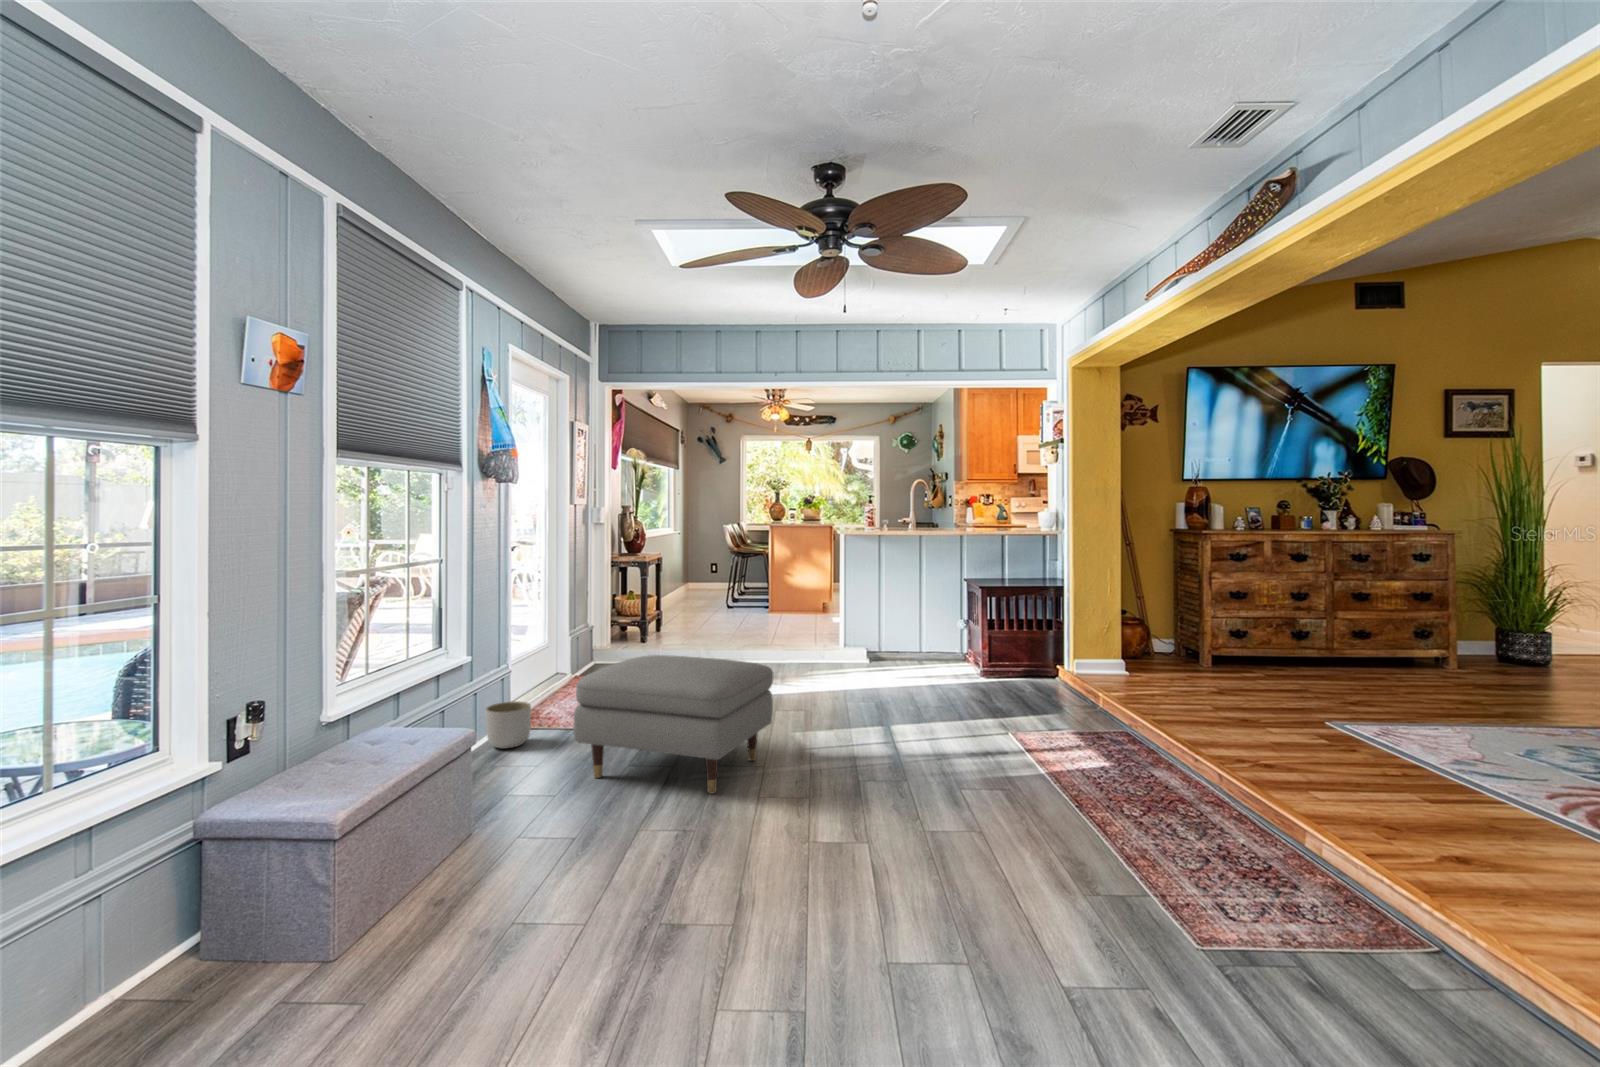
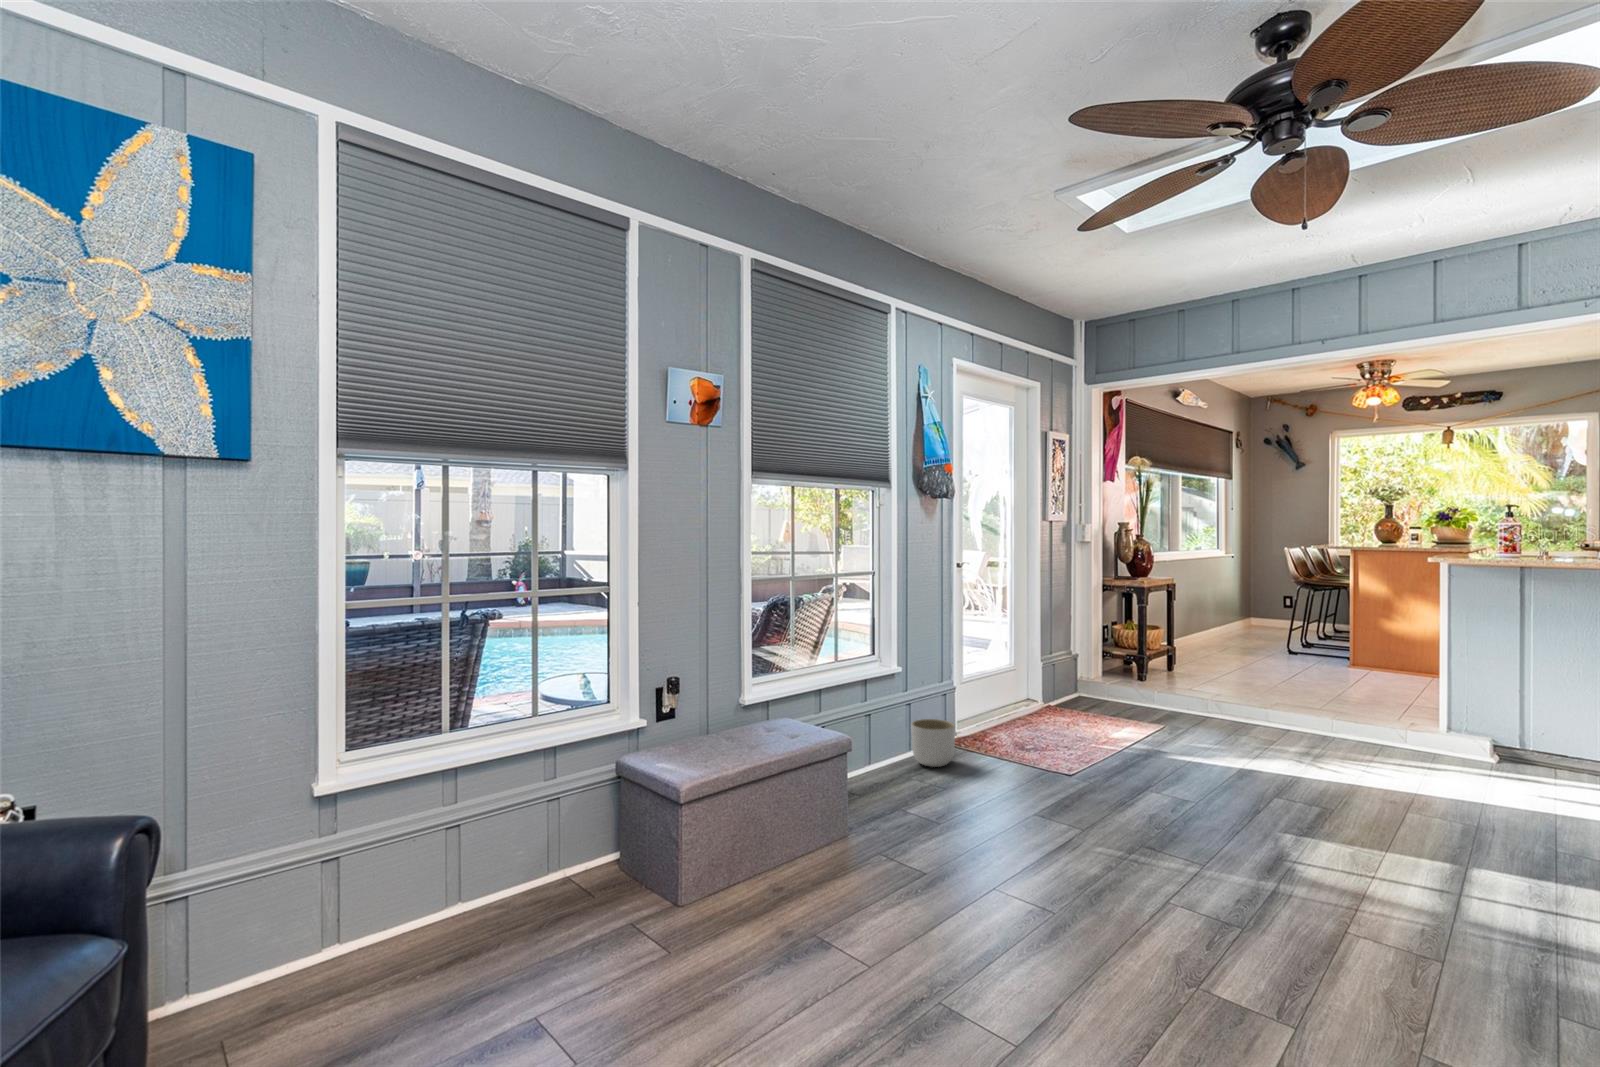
ottoman: present [574,655,774,794] -> none [965,693,1223,880]

